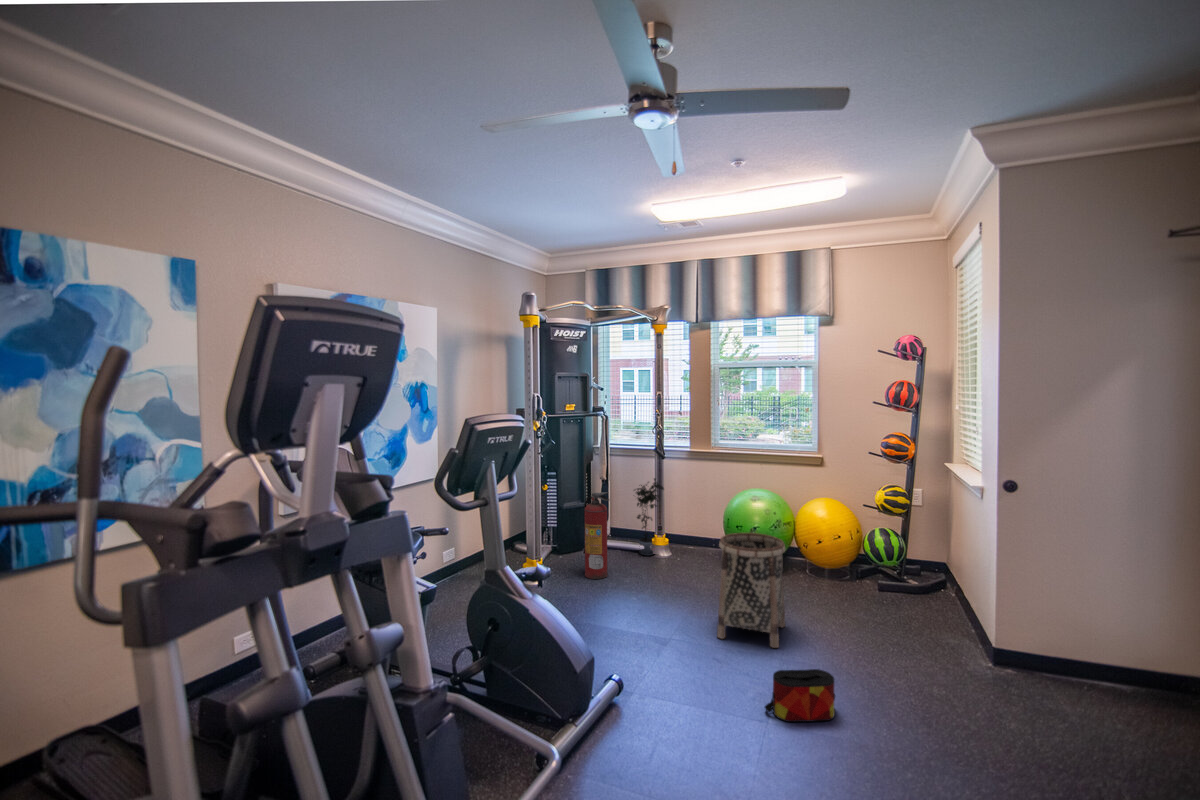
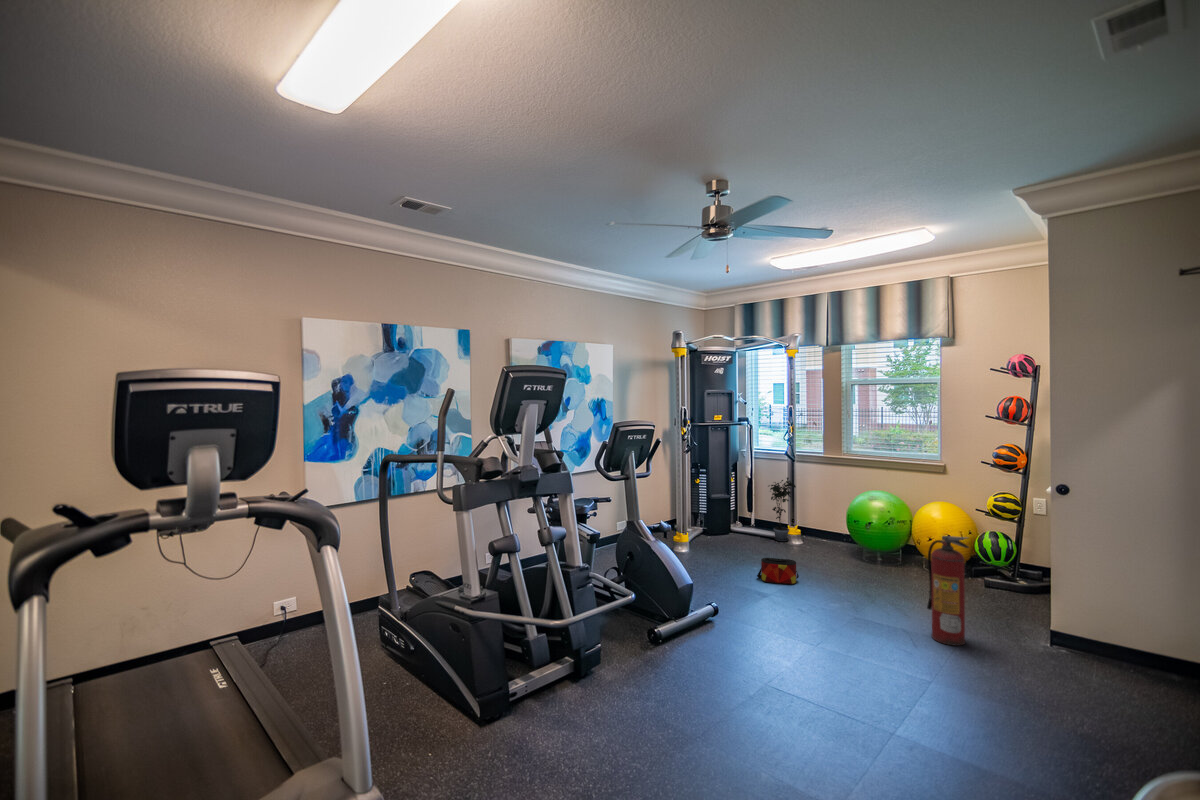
fire extinguisher: present [584,492,608,579] -> present [927,536,969,646]
basket: present [717,533,785,648] -> none [810,520,874,610]
bag: present [765,669,835,722] -> present [757,558,799,585]

